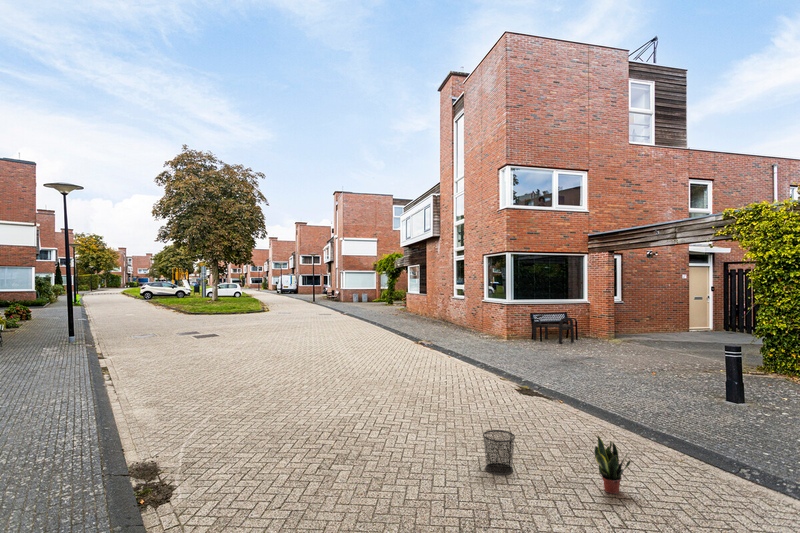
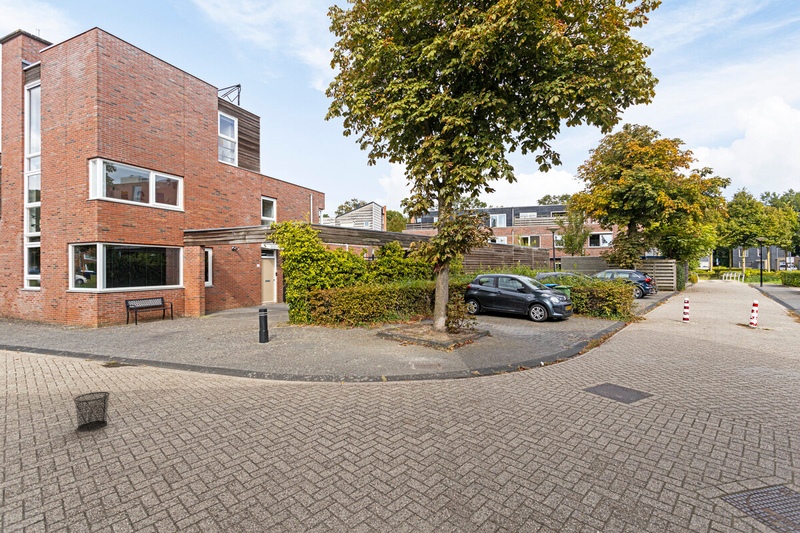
bench: present [533,315,574,344] -> none [128,301,169,325]
potted plant: present [594,436,630,494] -> none [181,375,208,414]

